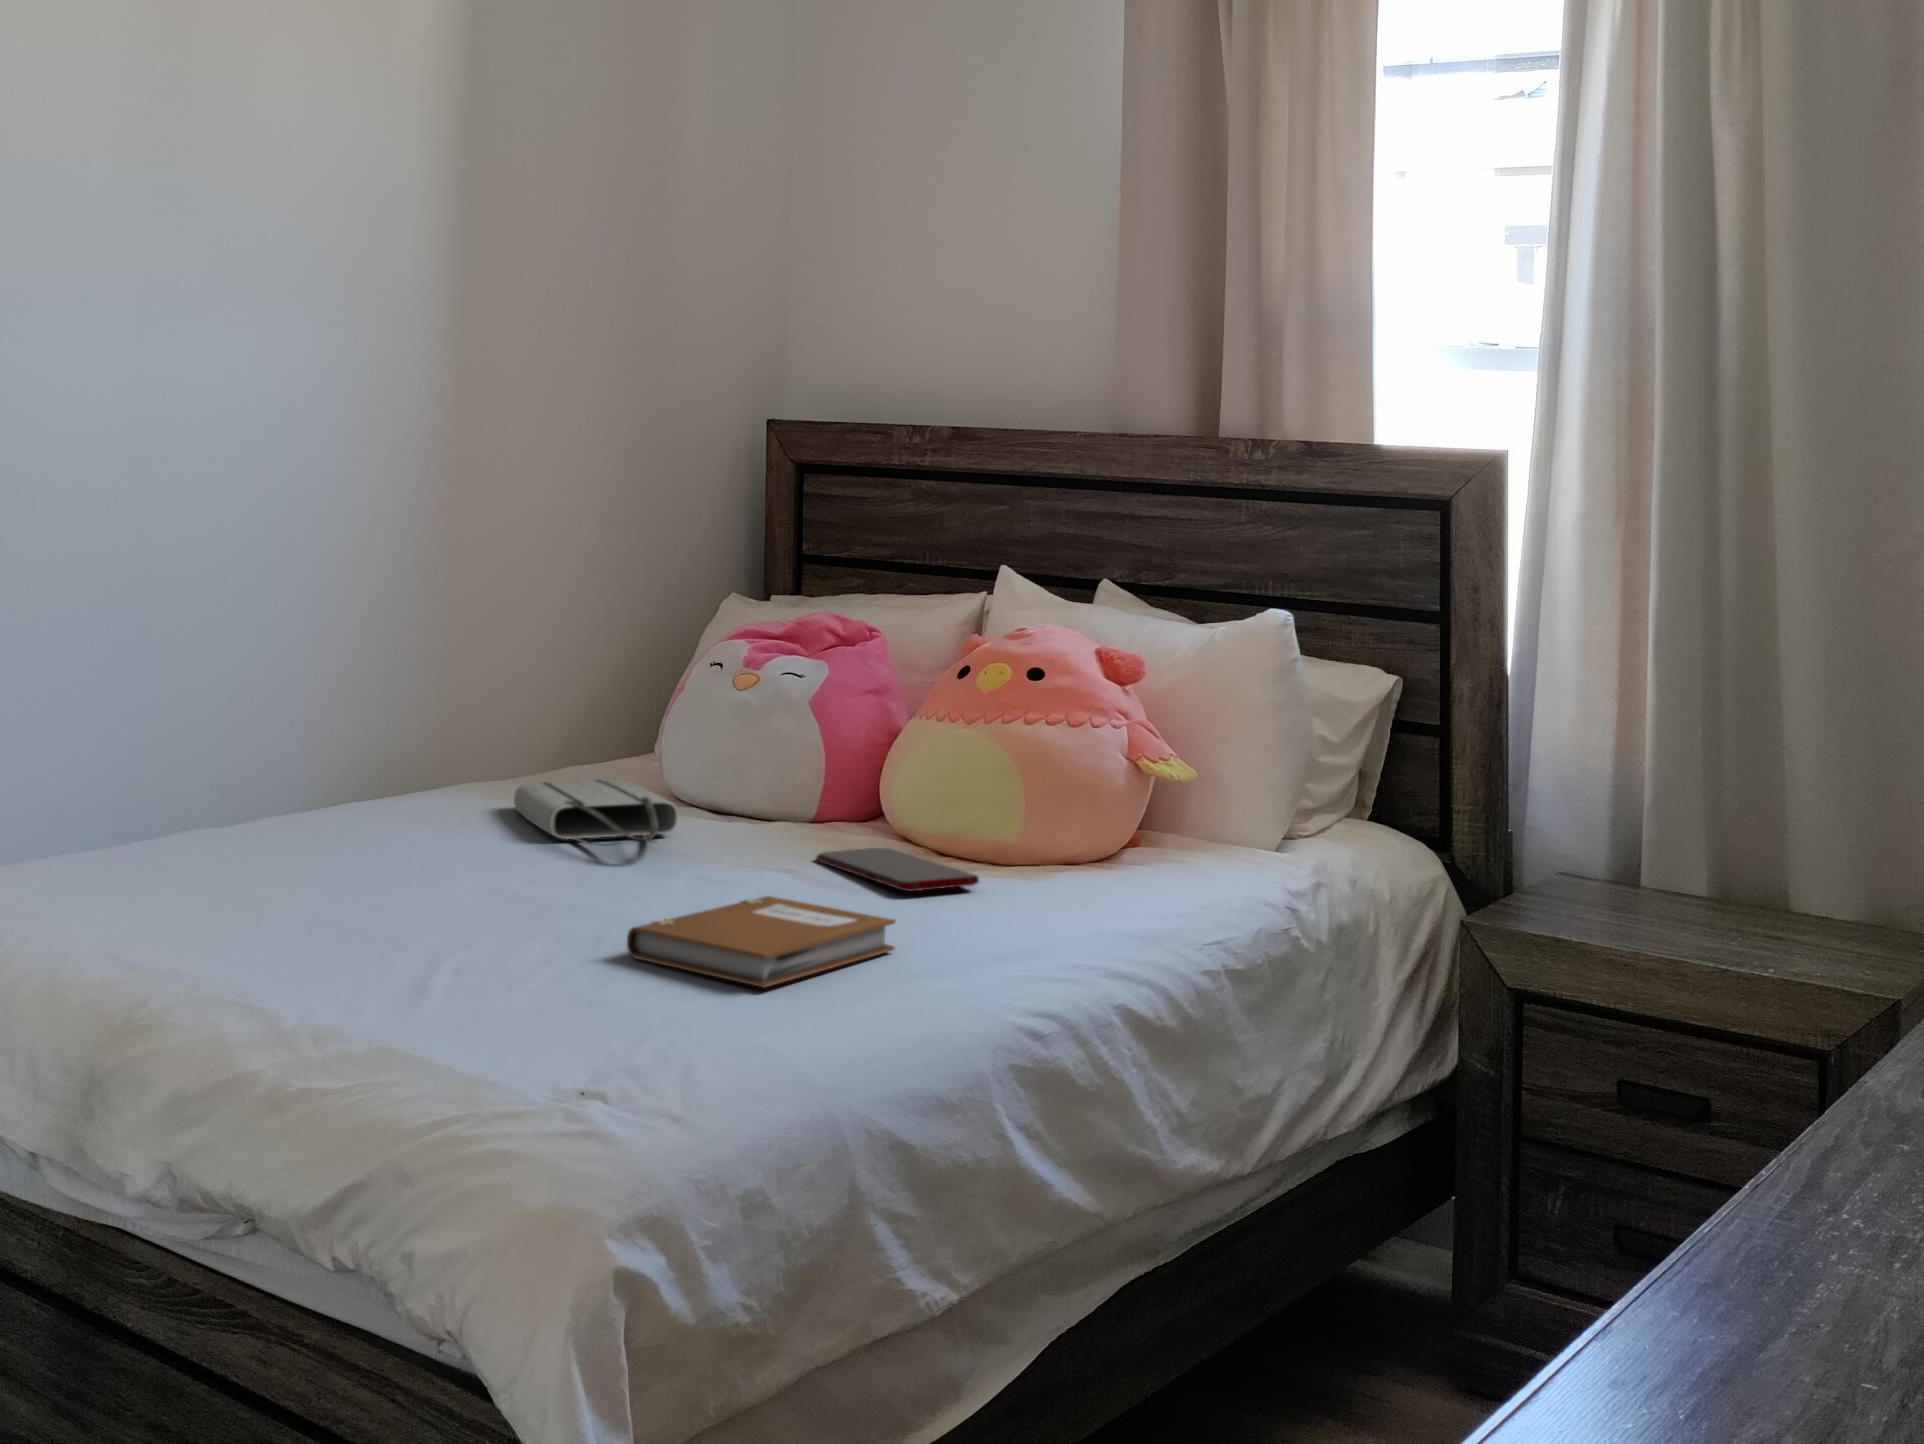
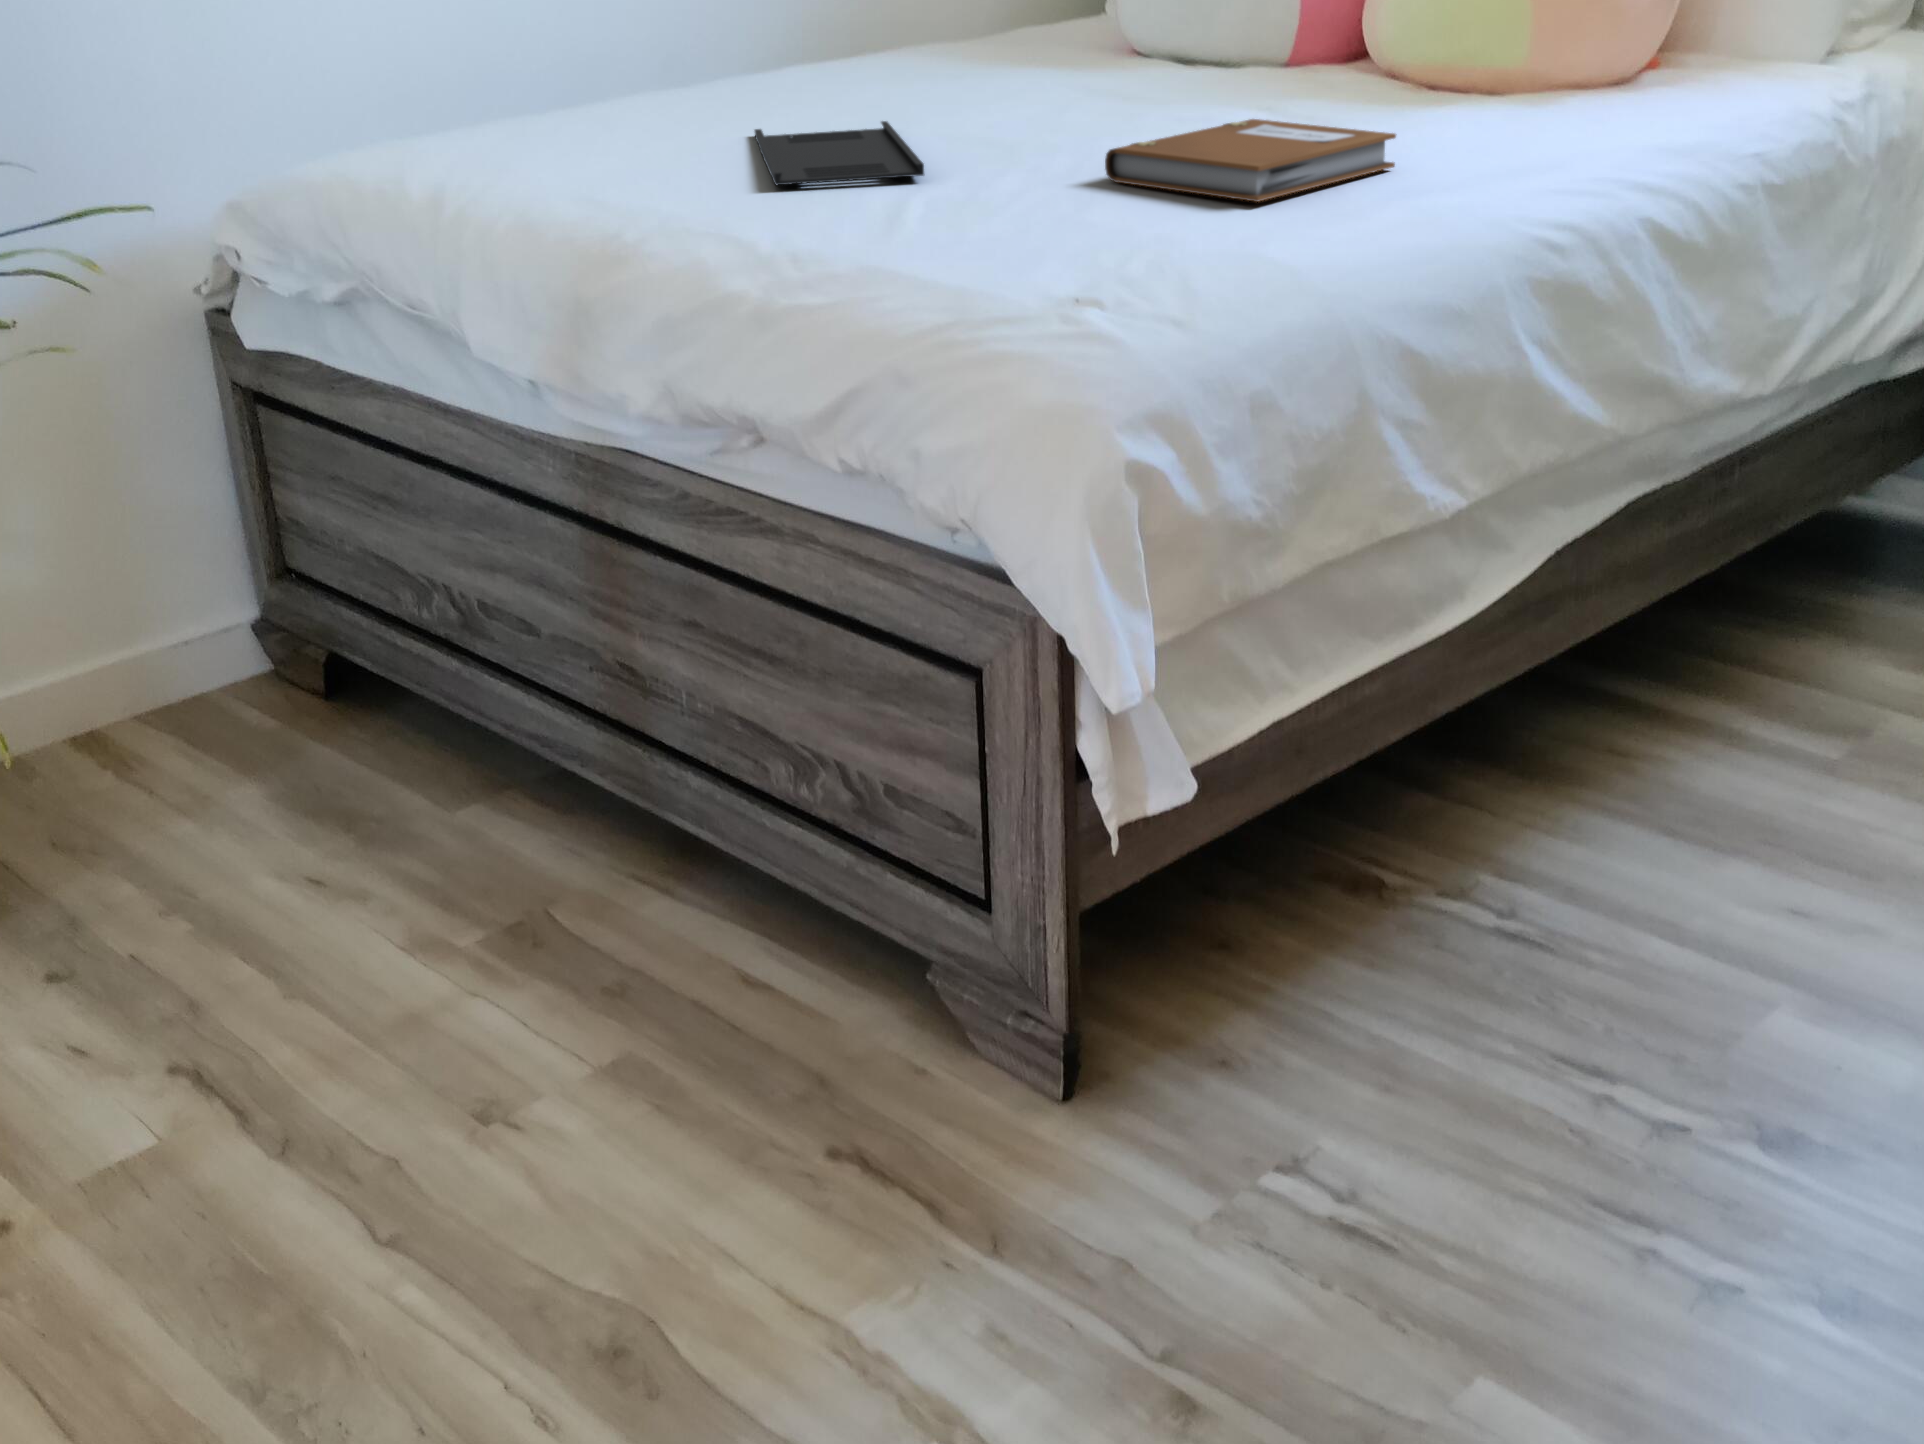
tote bag: present [514,780,678,846] -> none [964,26,1143,86]
smartphone: present [816,848,979,891] -> none [1296,79,1481,115]
tray: none [299,879,456,952] -> present [755,121,924,185]

